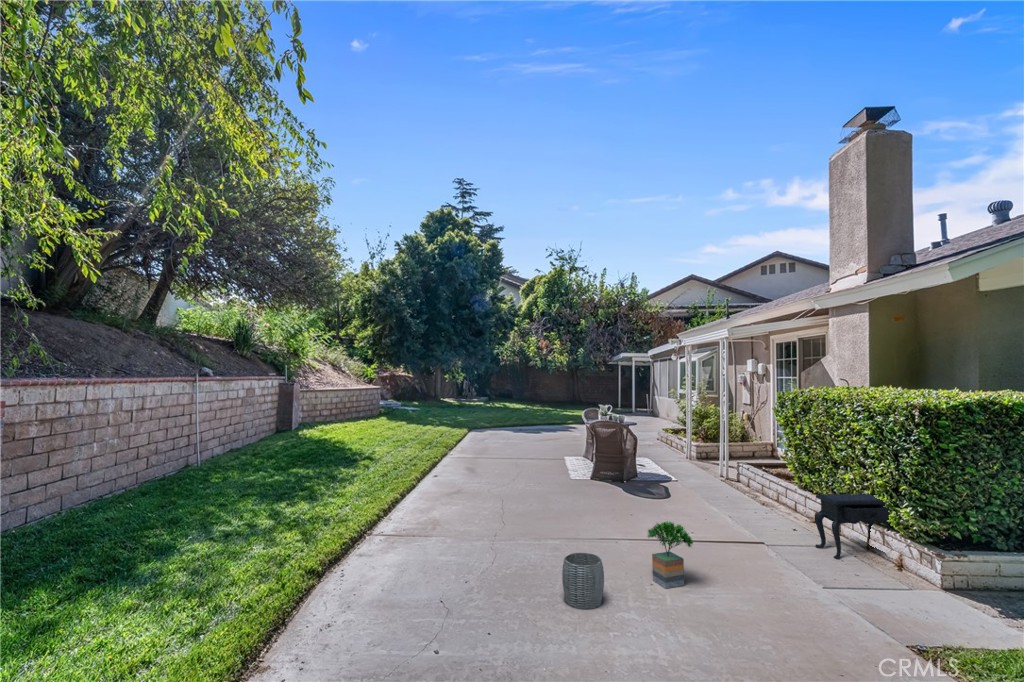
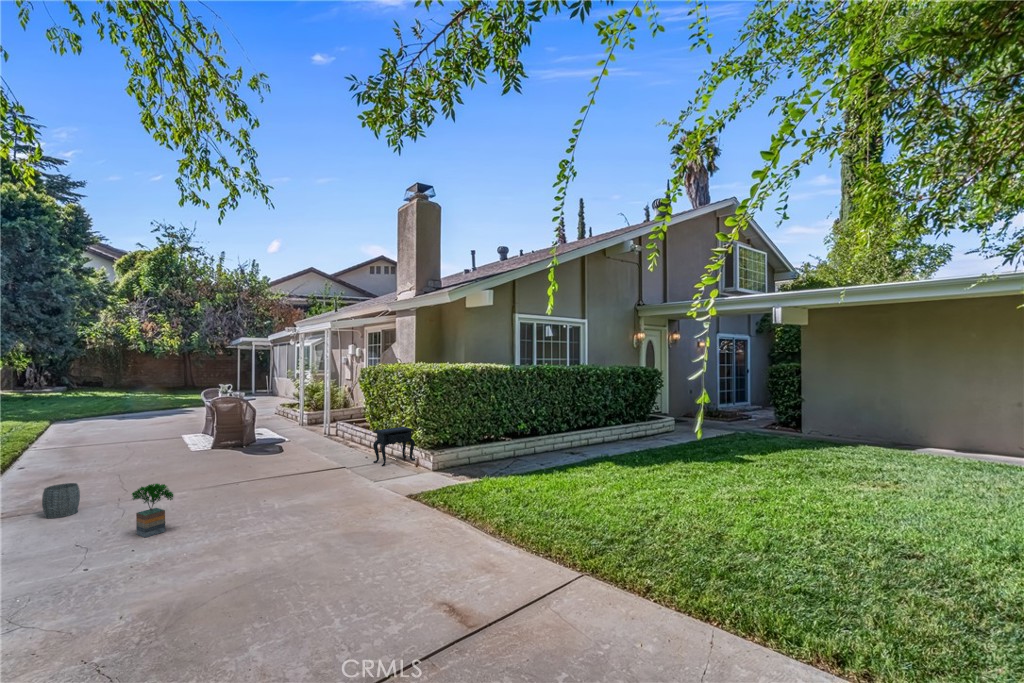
potted tree: present [648,521,693,589] -> present [132,484,173,538]
woven basket: present [562,553,604,609] -> present [42,483,80,518]

